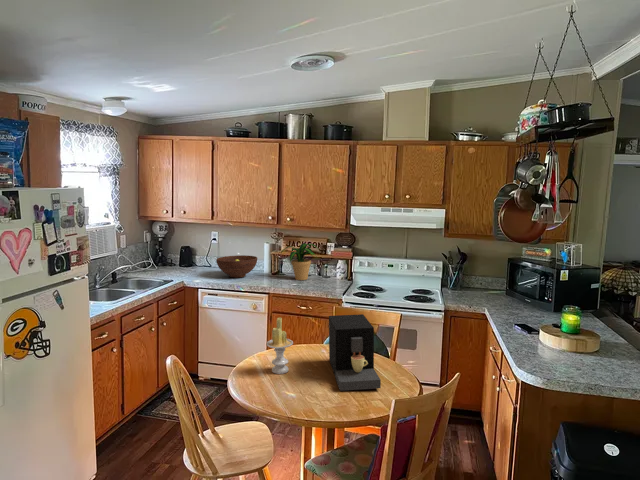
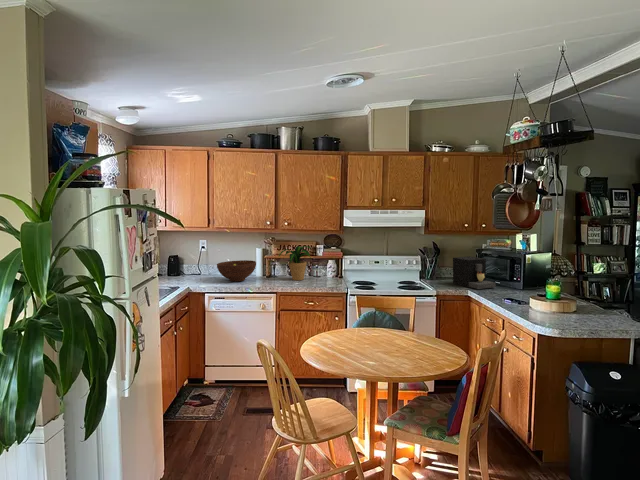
coffee maker: present [329,314,381,391] -> present [453,256,496,289]
candle: present [266,317,293,374] -> none [329,301,352,349]

